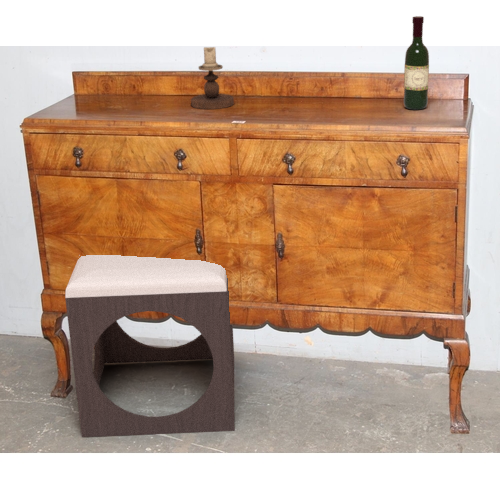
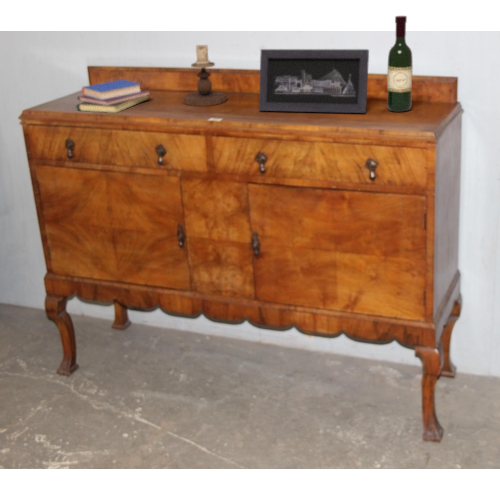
picture frame: none [277,49,386,112] -> present [259,49,369,113]
book: none [79,84,155,118] -> present [77,79,149,113]
footstool: present [65,255,235,437] -> none [50,219,236,421]

